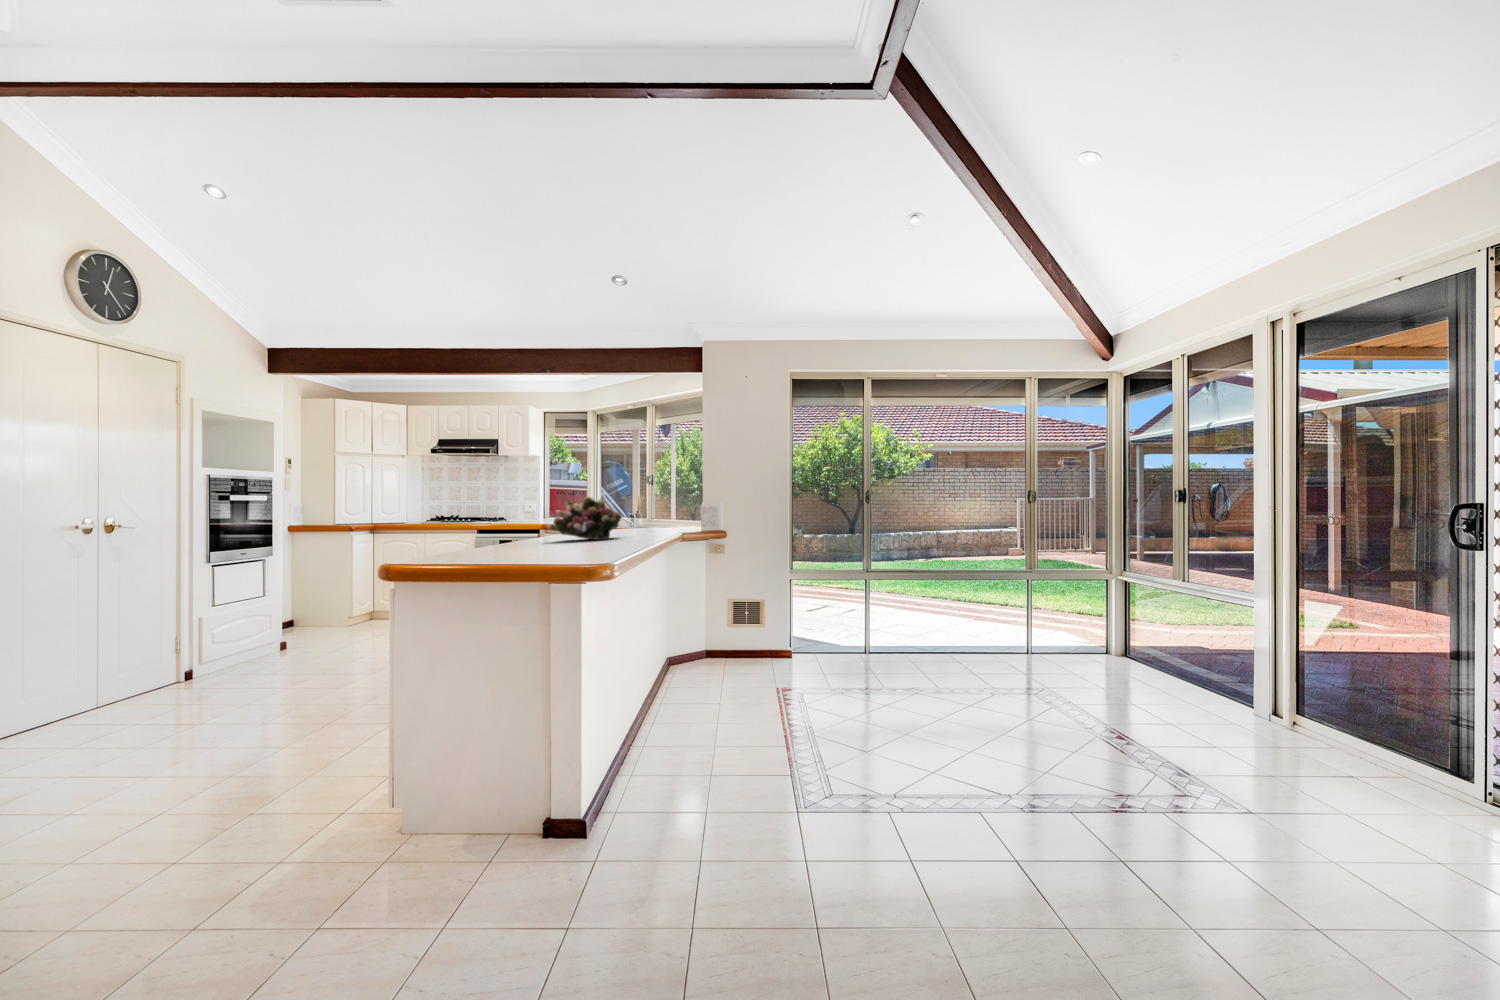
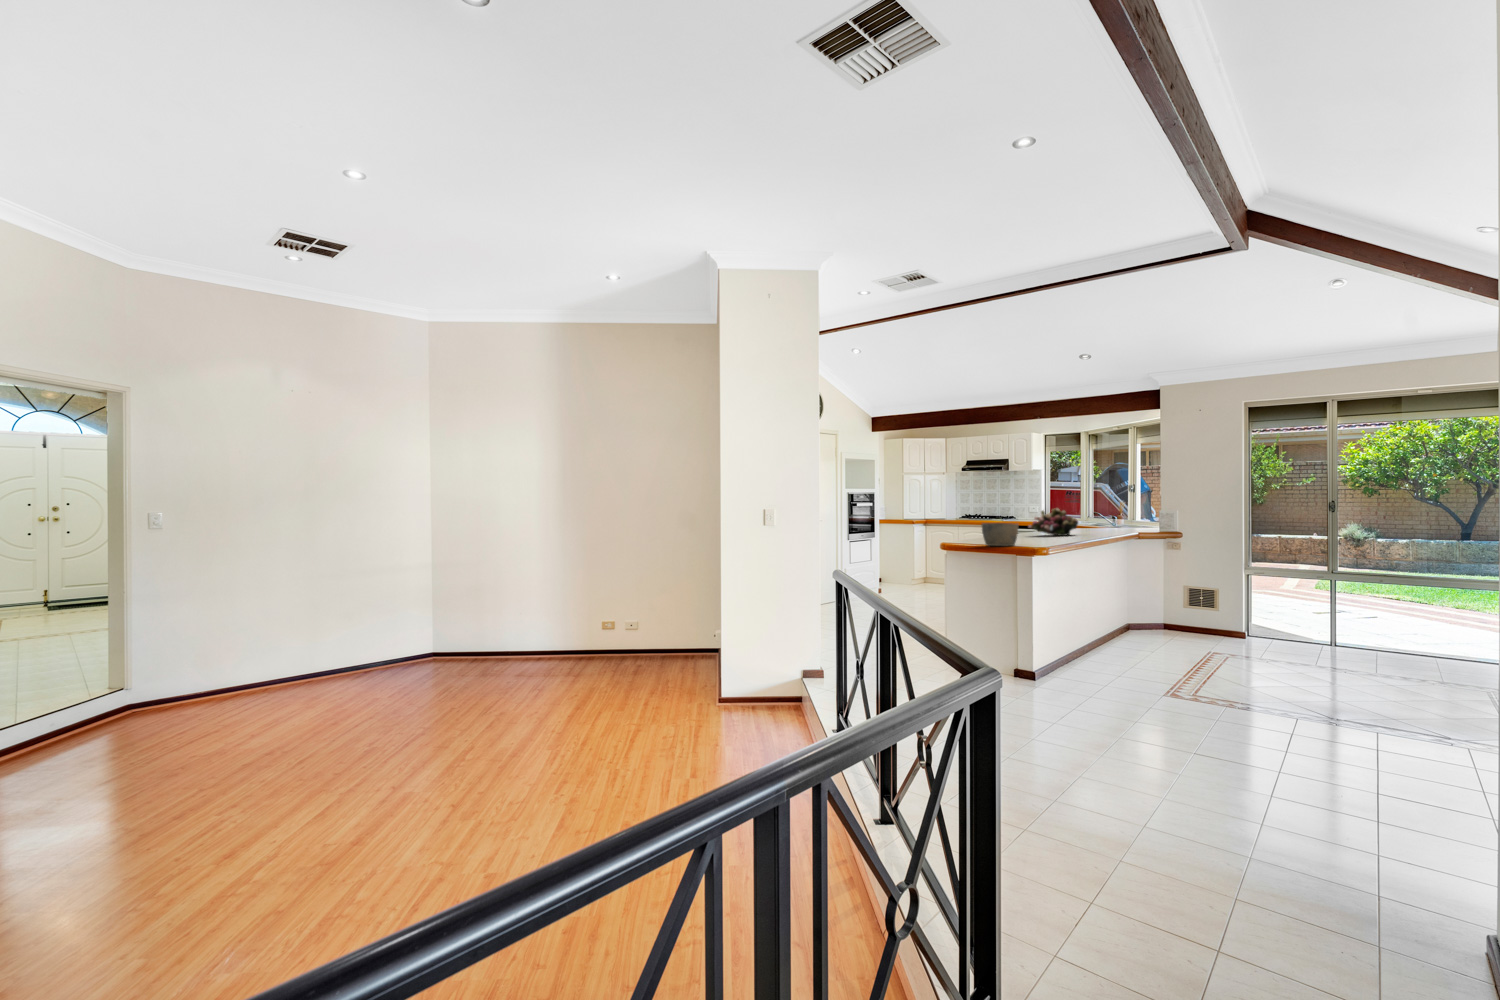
bowl: none [478,516,551,563] -> present [982,523,1018,546]

